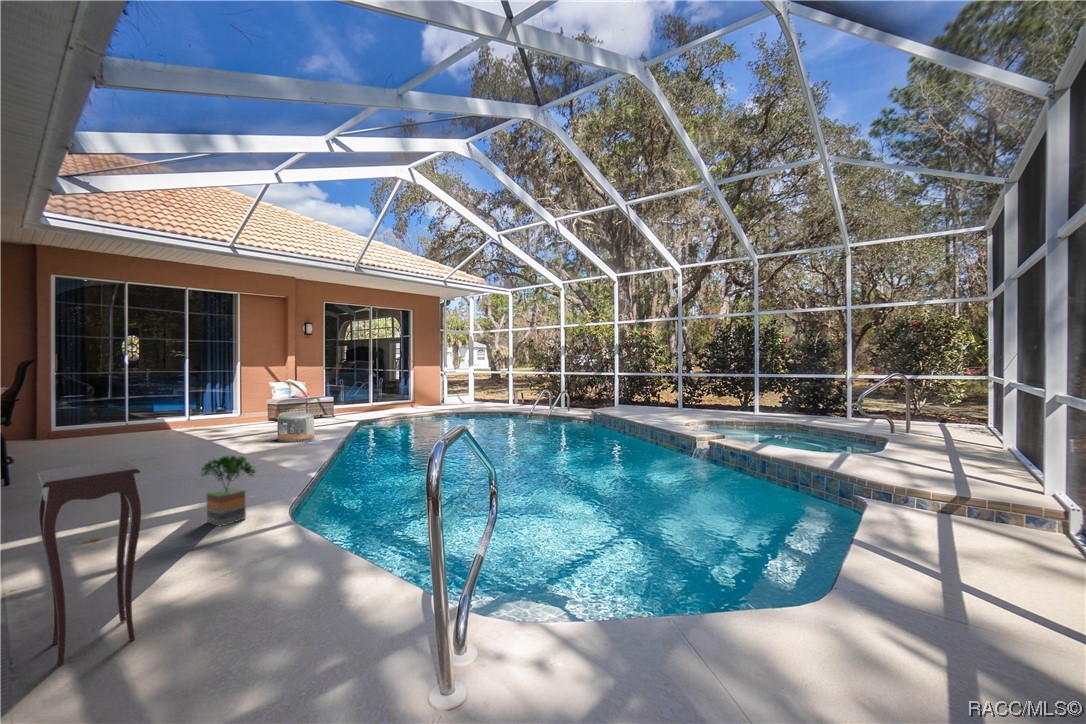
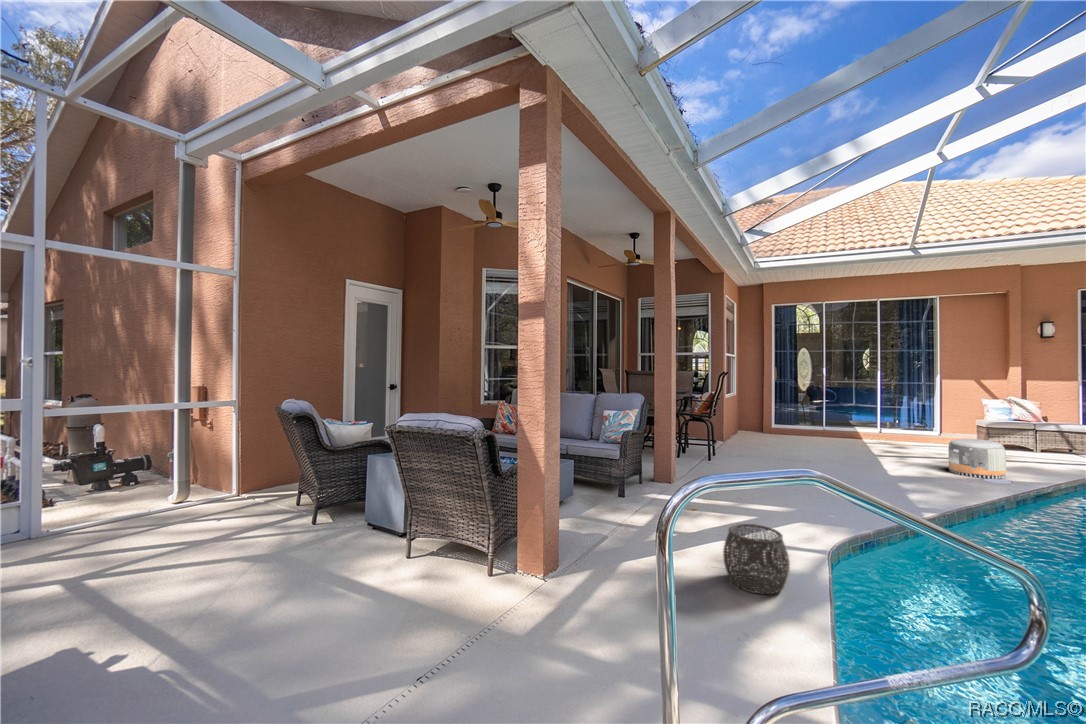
potted tree: present [201,456,256,526] -> none [754,463,804,532]
side table: present [38,460,141,667] -> none [572,440,633,575]
woven basket: none [248,507,315,574] -> present [723,524,790,595]

